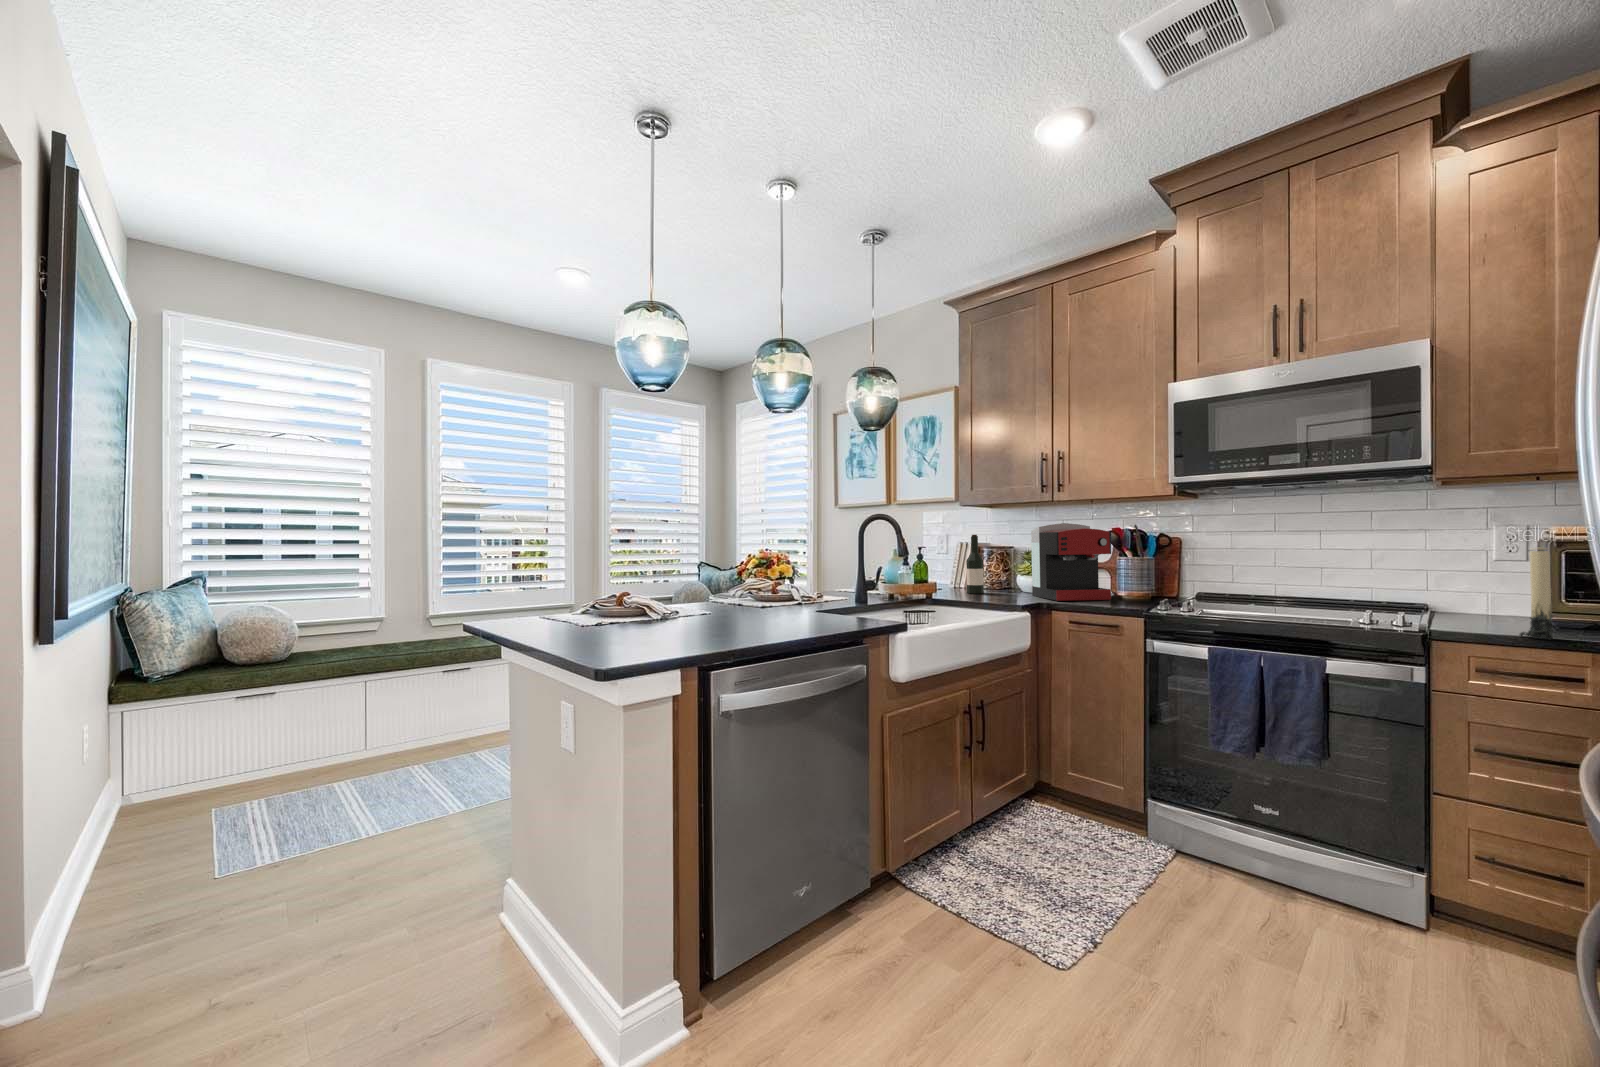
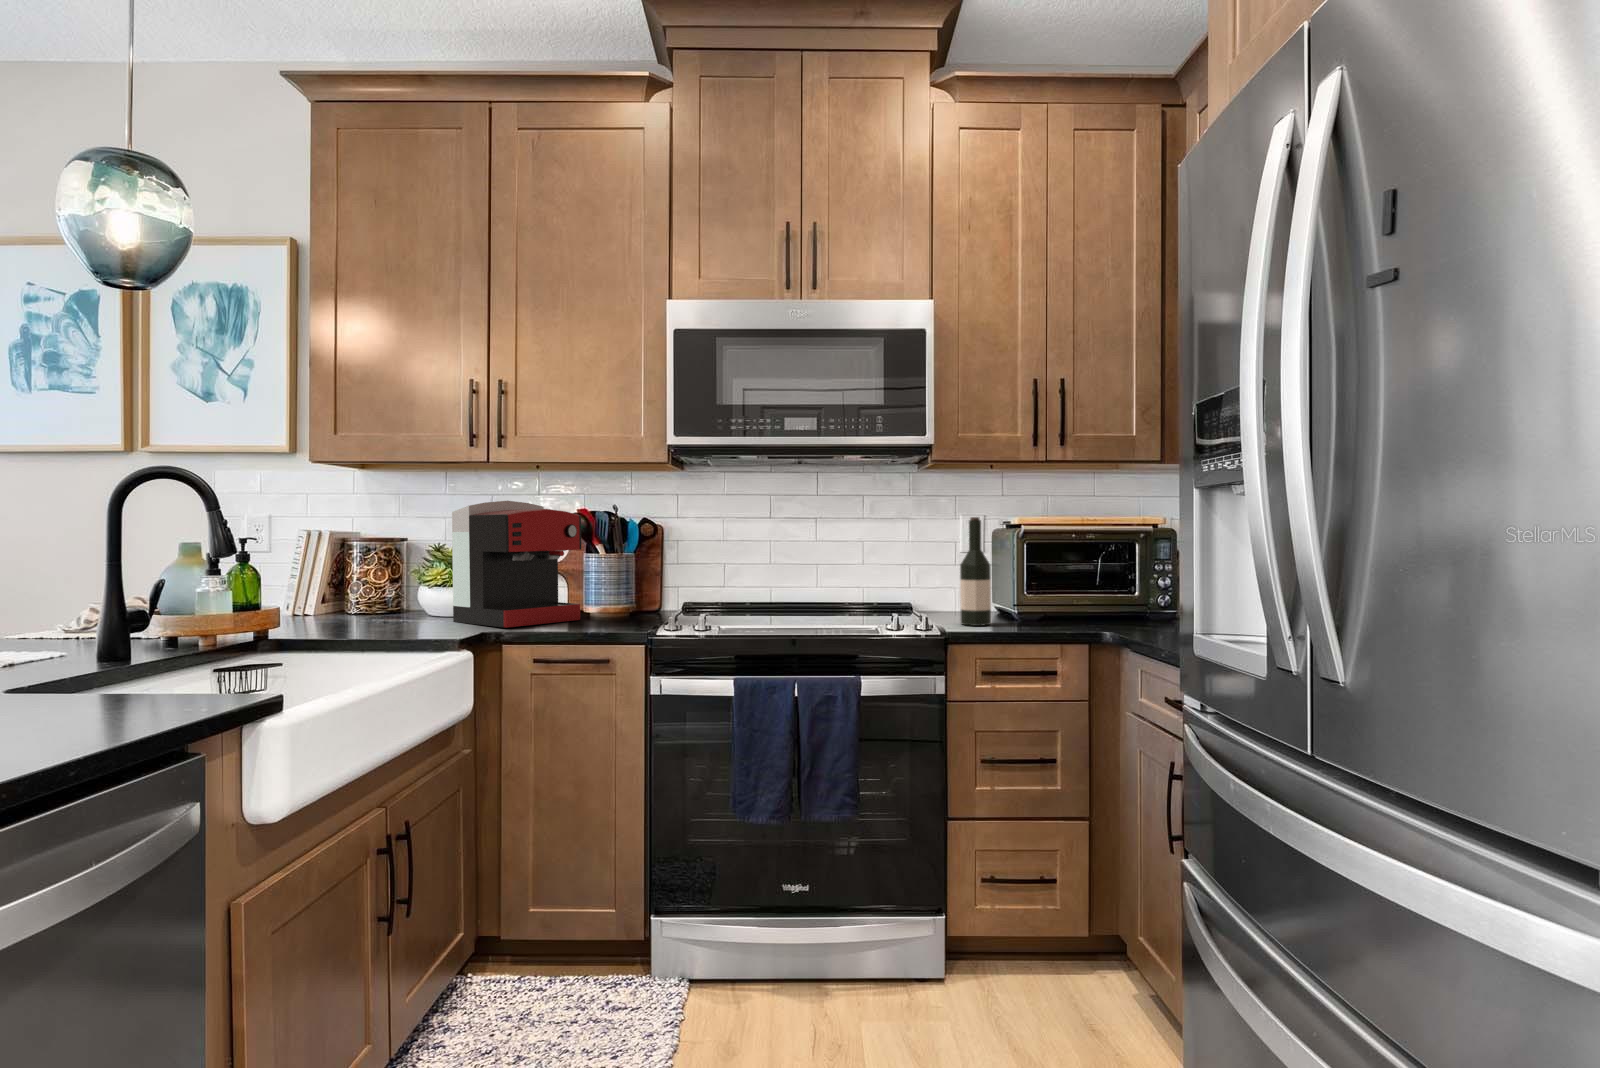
wine bottle: present [966,535,984,593] -> present [960,517,991,626]
candle: present [1520,548,1553,639] -> none [1013,537,1039,632]

